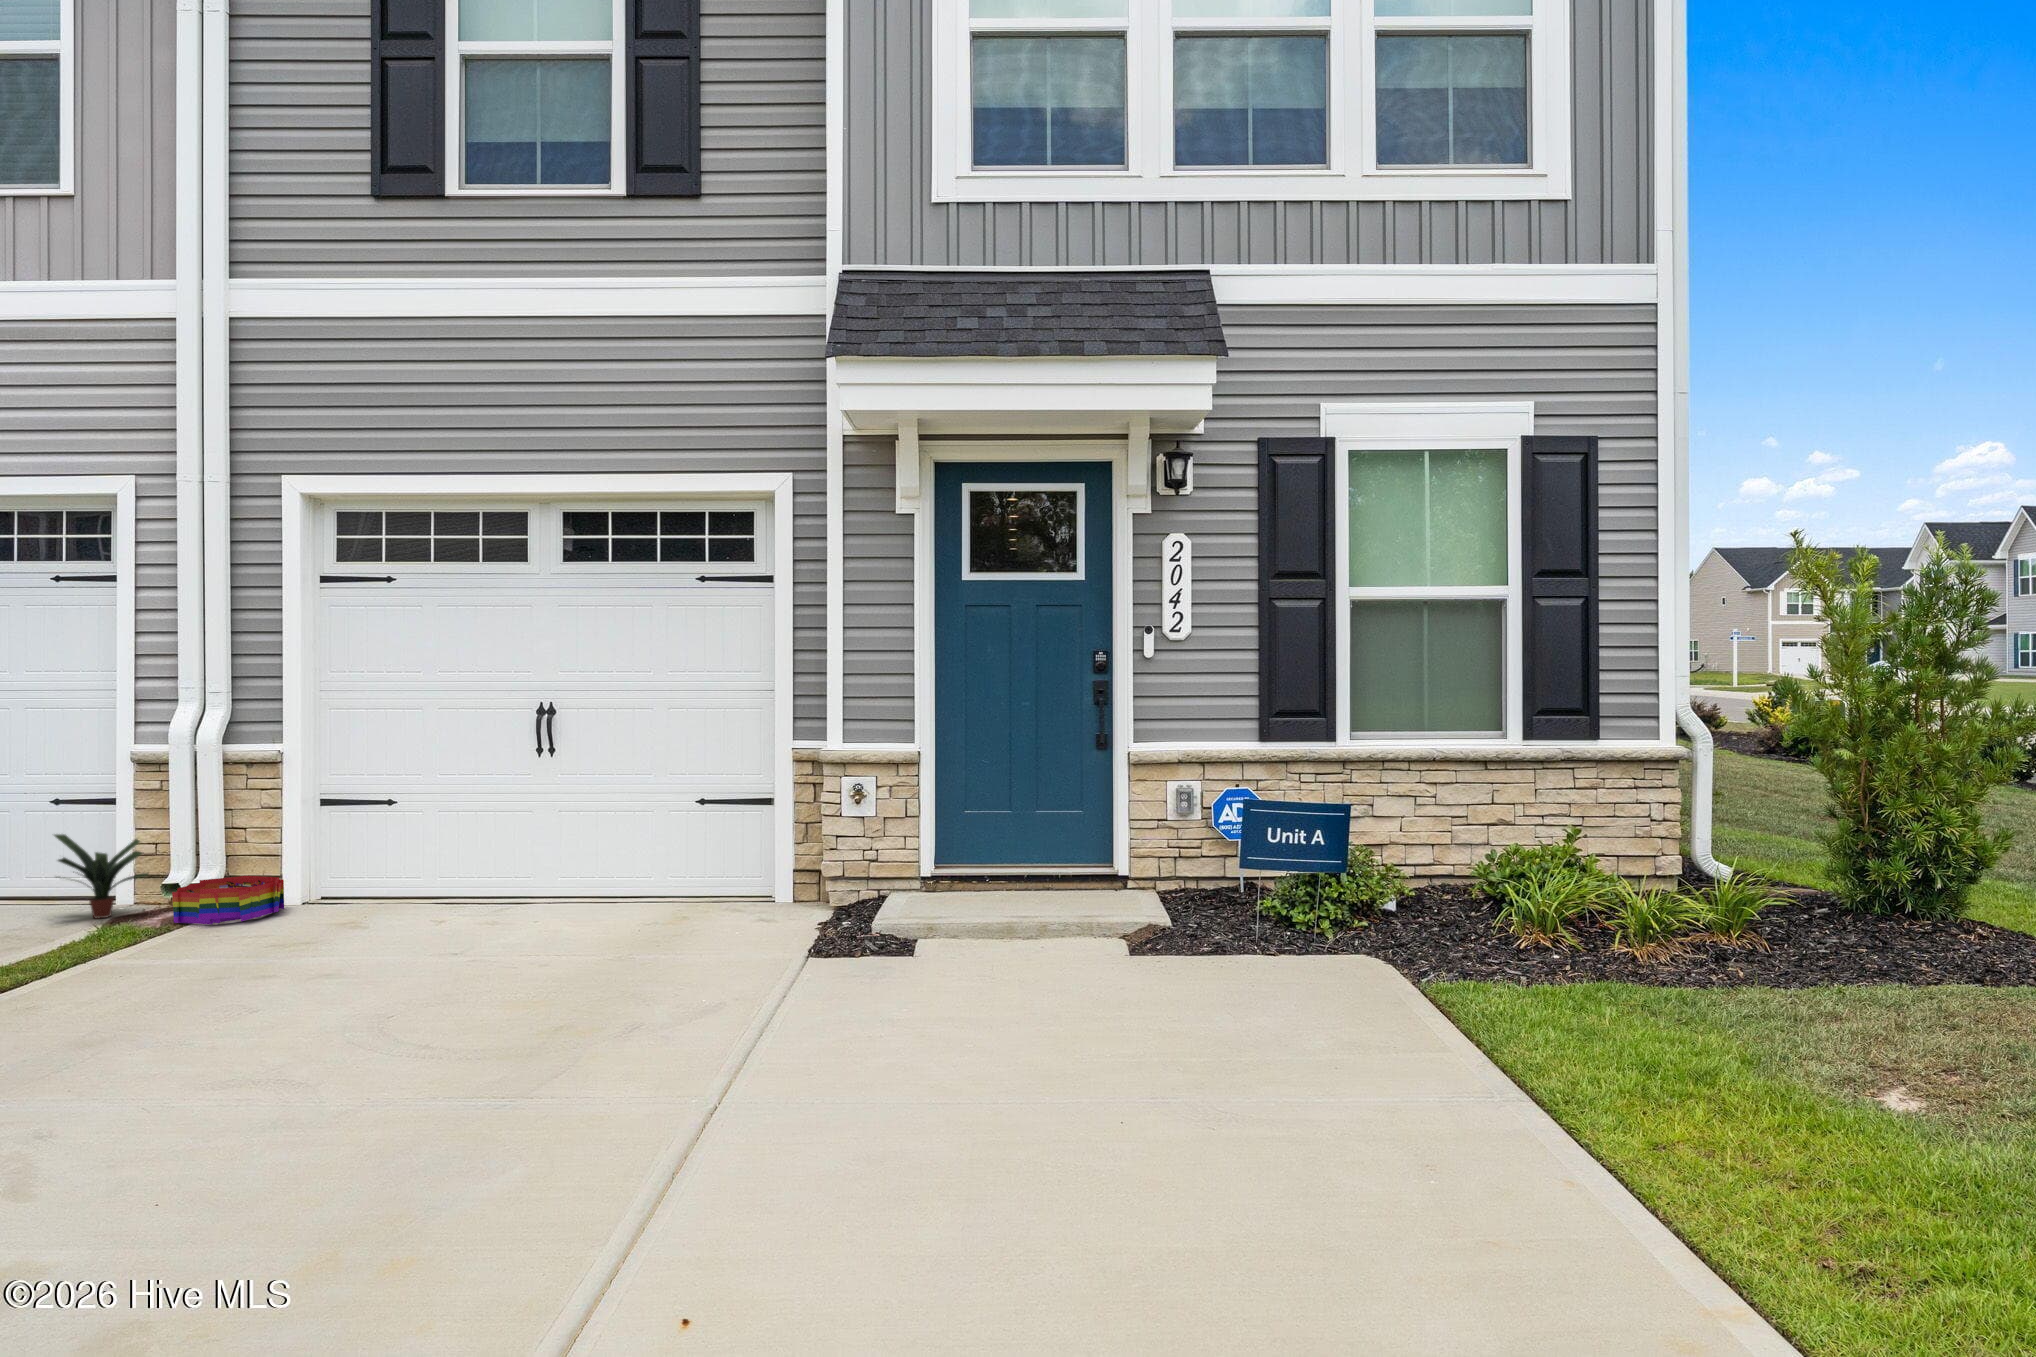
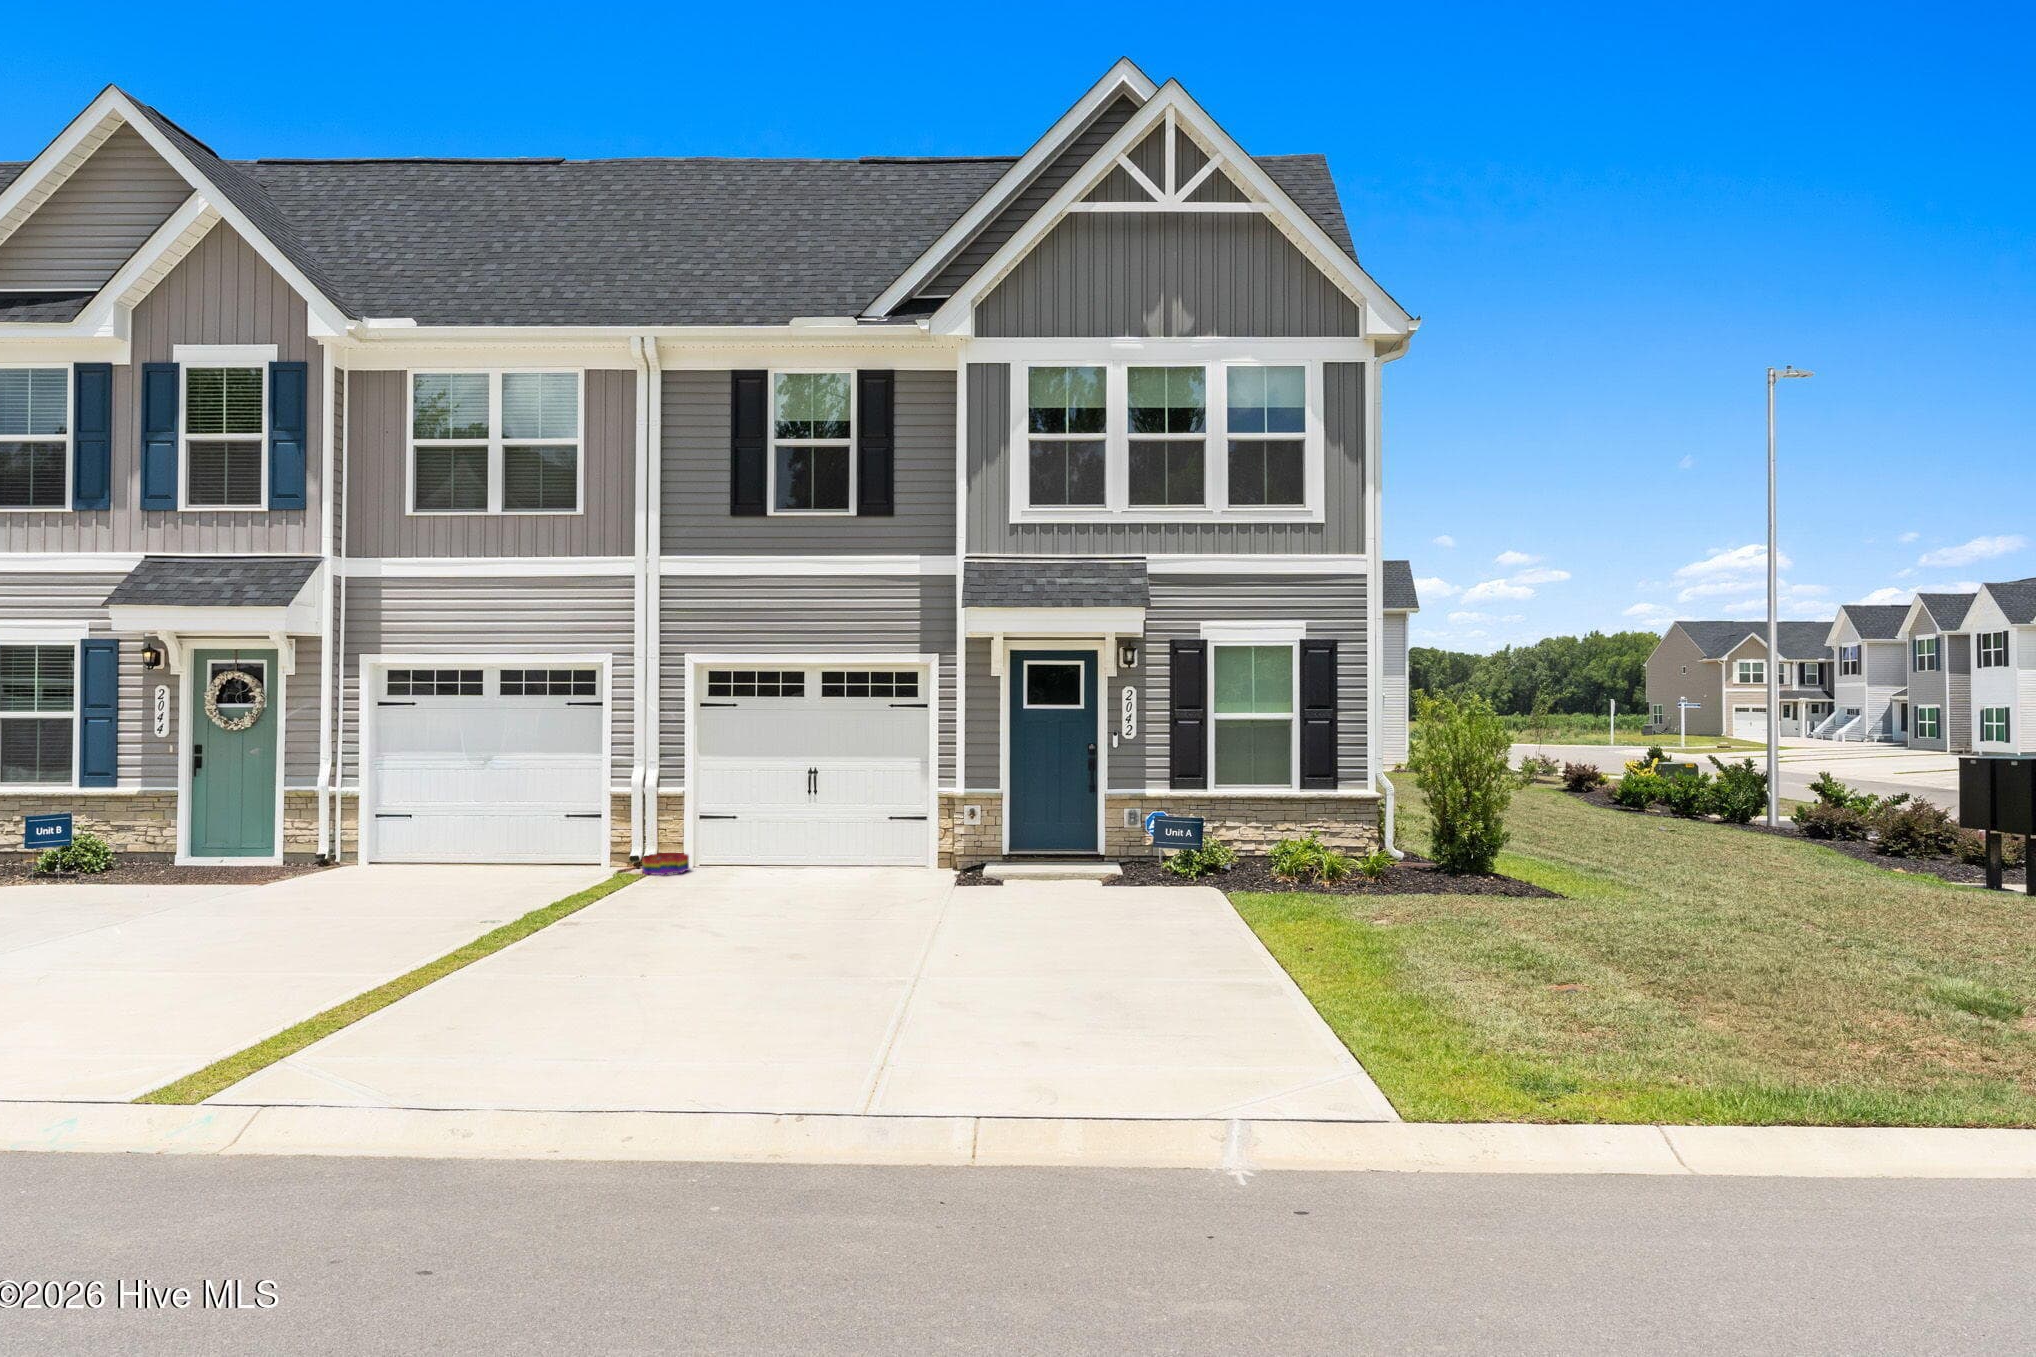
potted plant: present [54,834,148,919] -> none [581,832,625,873]

